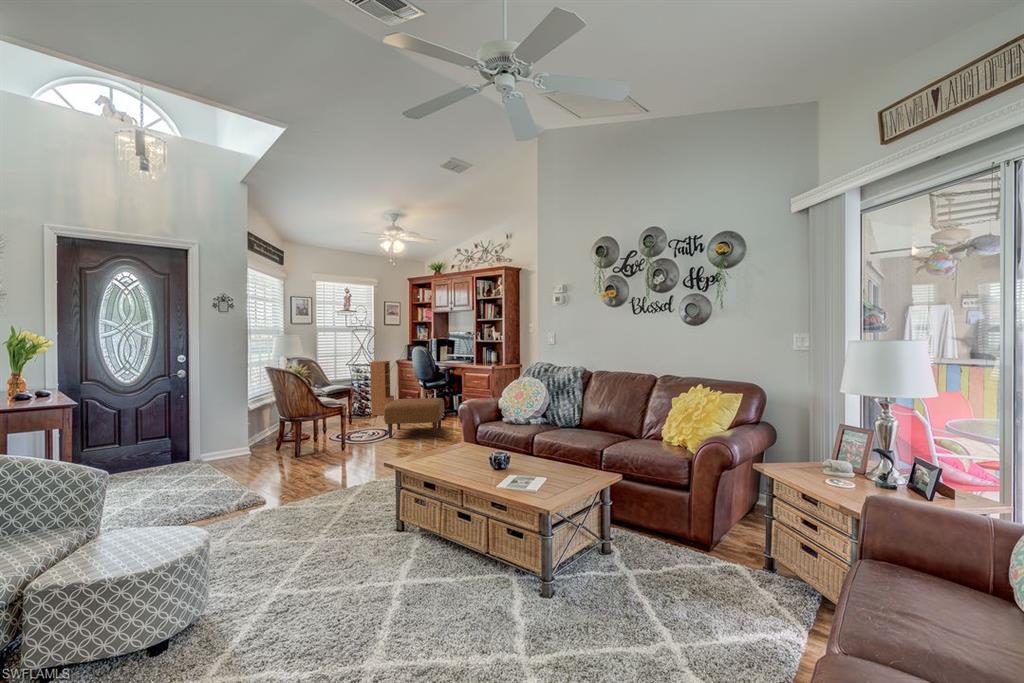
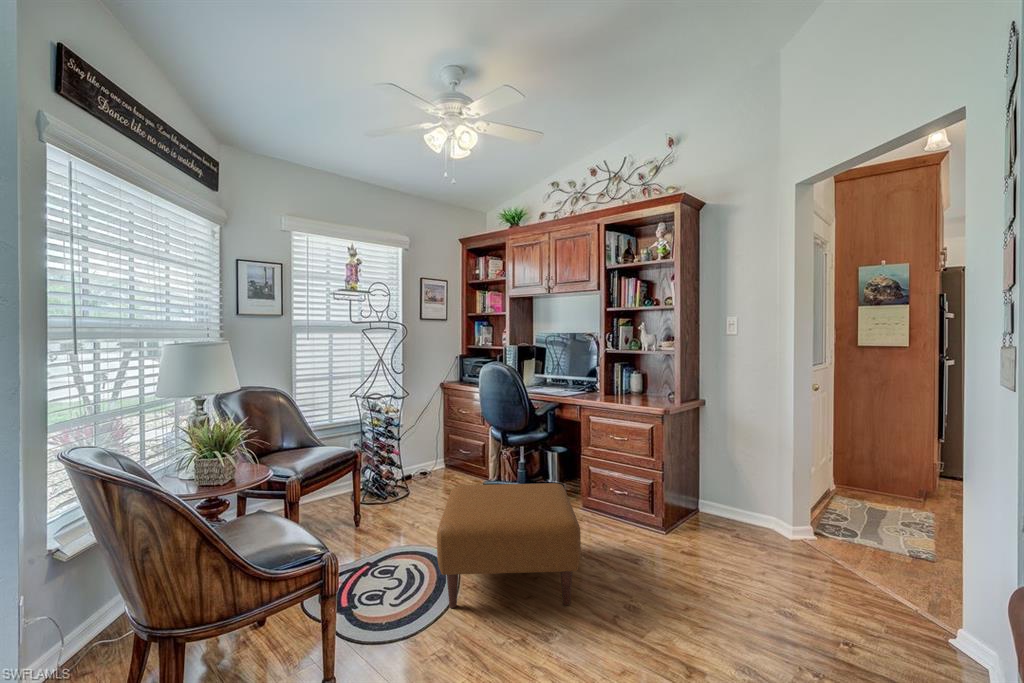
bookcase: present [370,361,394,415] -> none [396,385,438,491]

